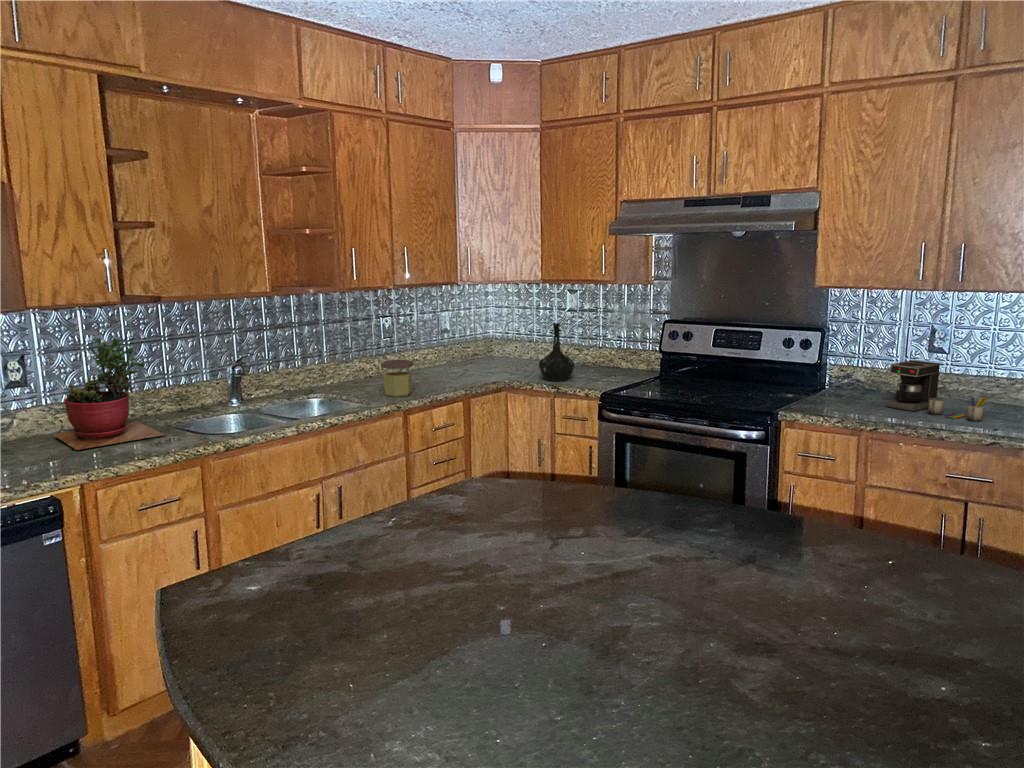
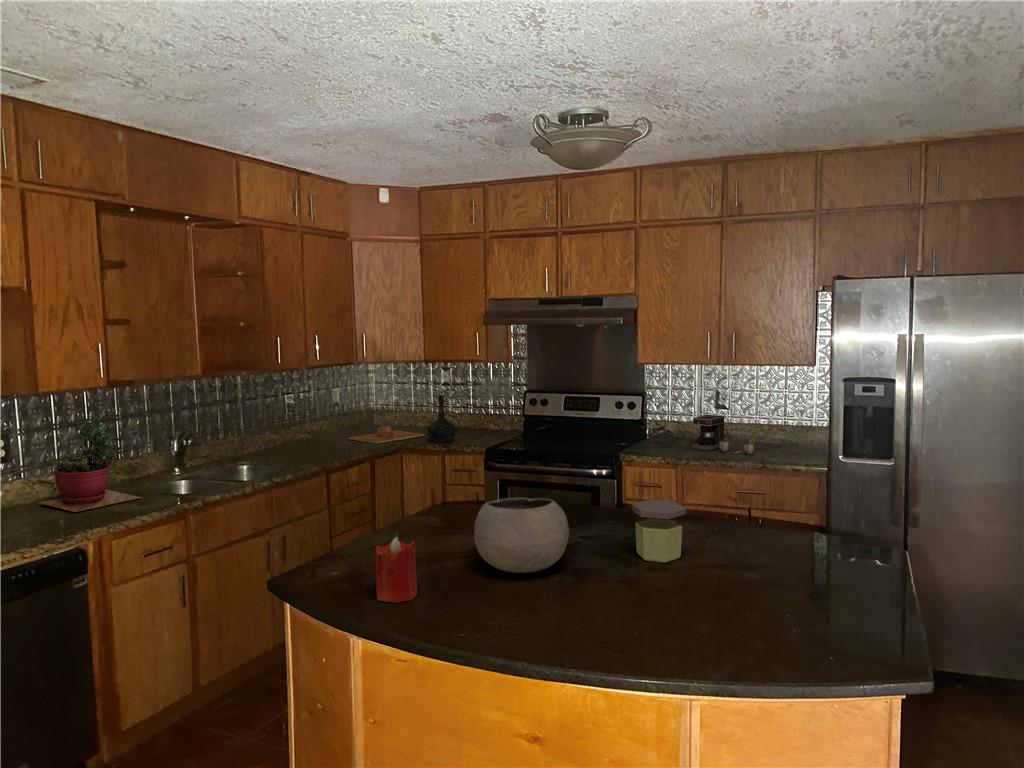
cutting board: none [452,357,541,379] -> present [348,425,425,444]
jar: present [381,360,413,397] -> present [632,499,686,563]
bowl: none [439,501,605,643] -> present [474,498,569,573]
candle: none [235,569,317,685] -> present [375,537,417,602]

